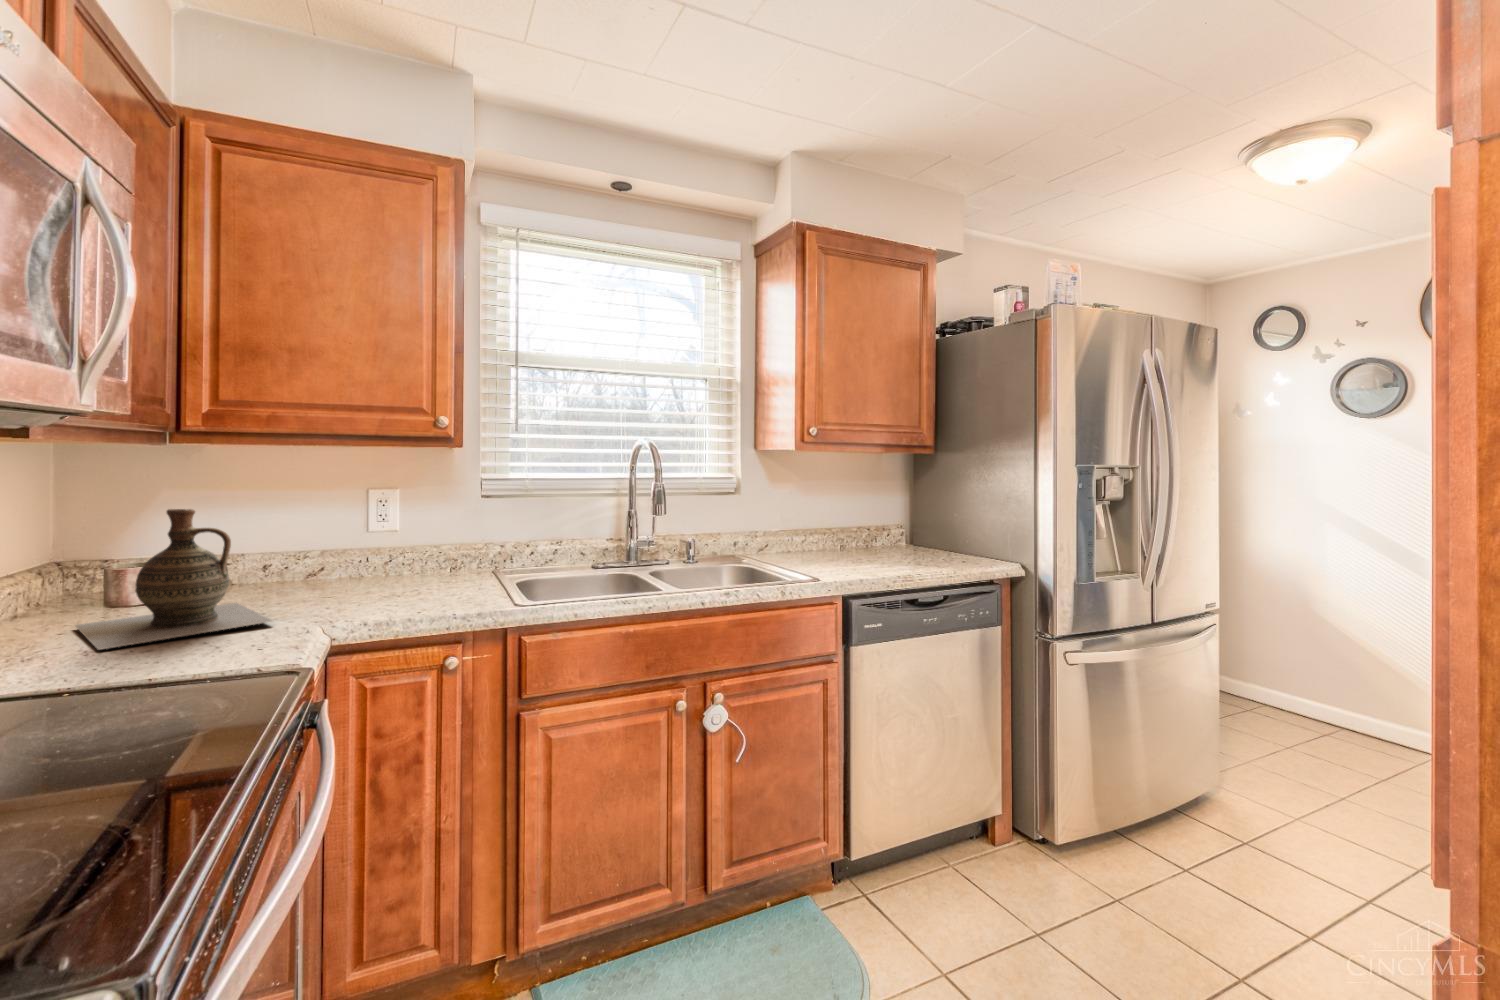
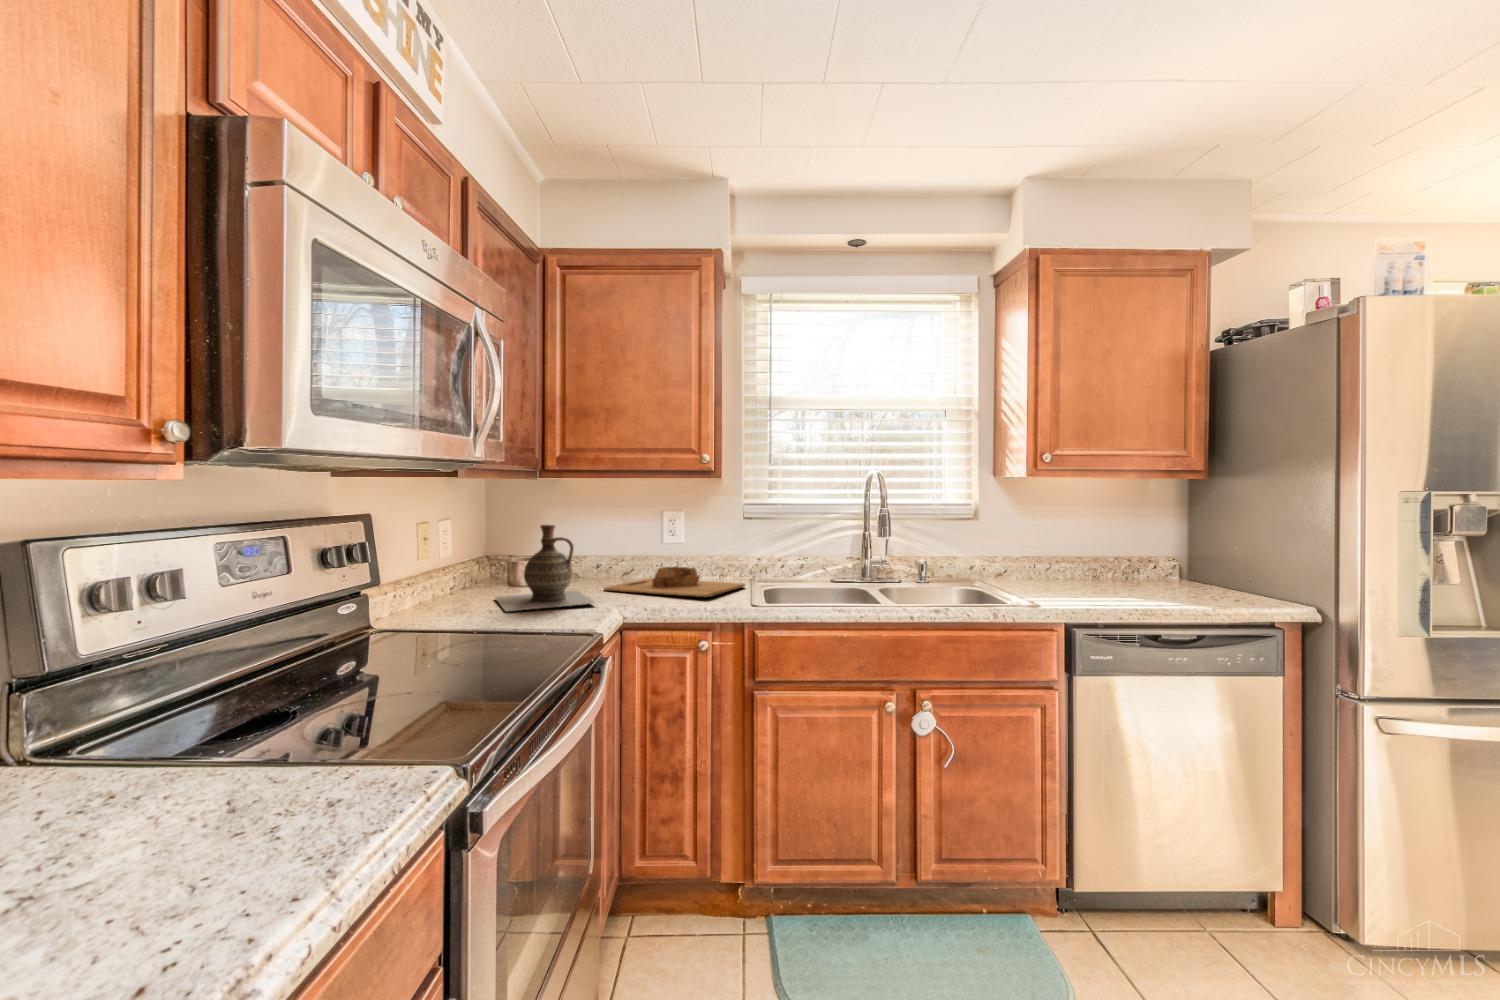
cutting board: none [281,561,490,600] -> present [604,567,745,597]

